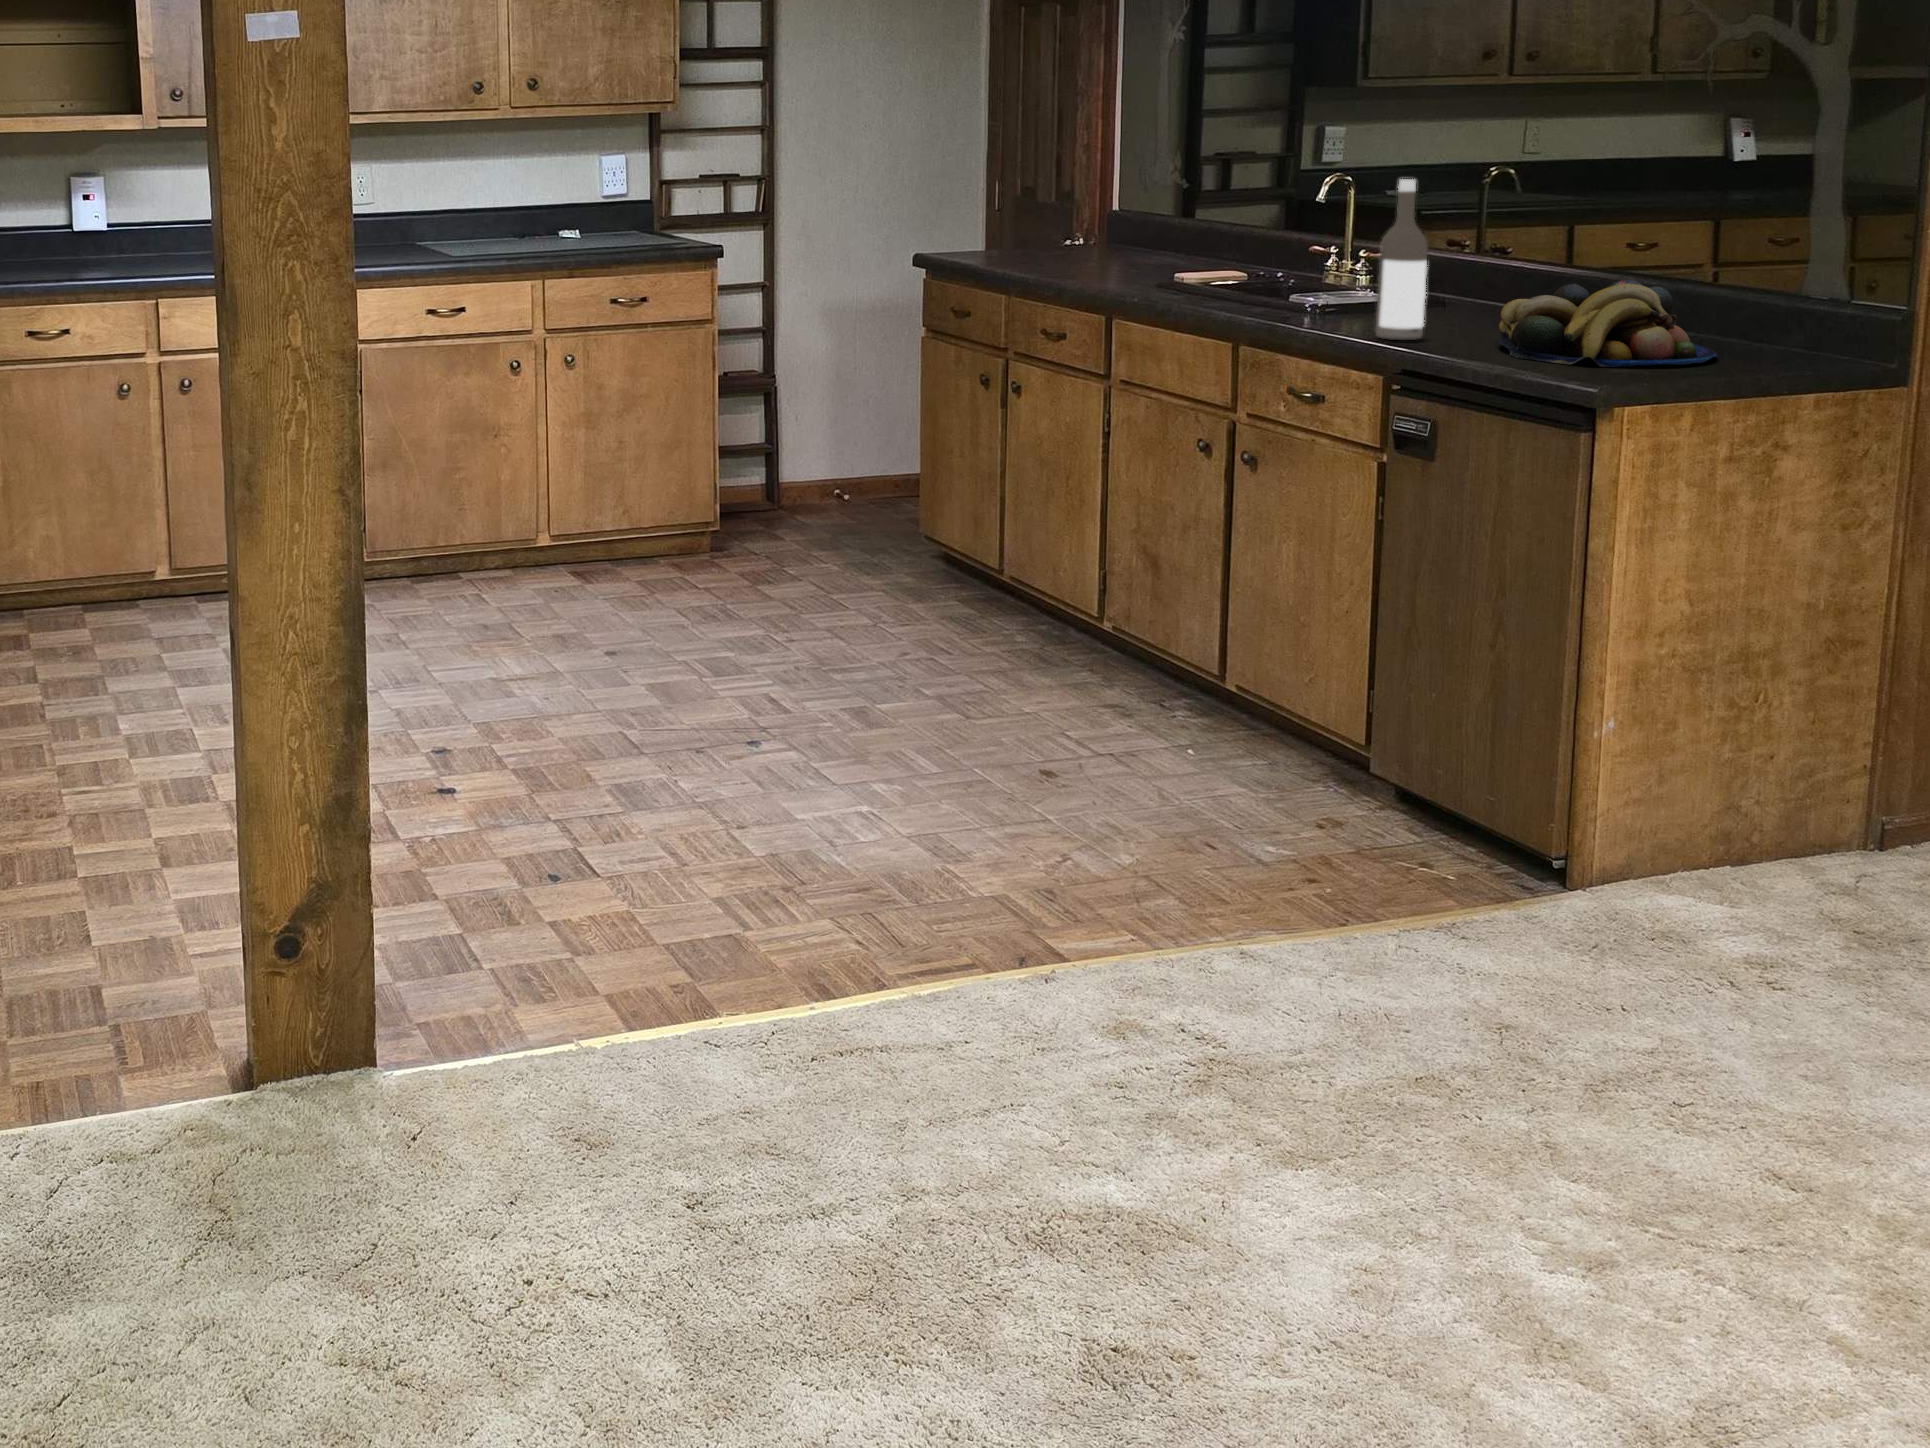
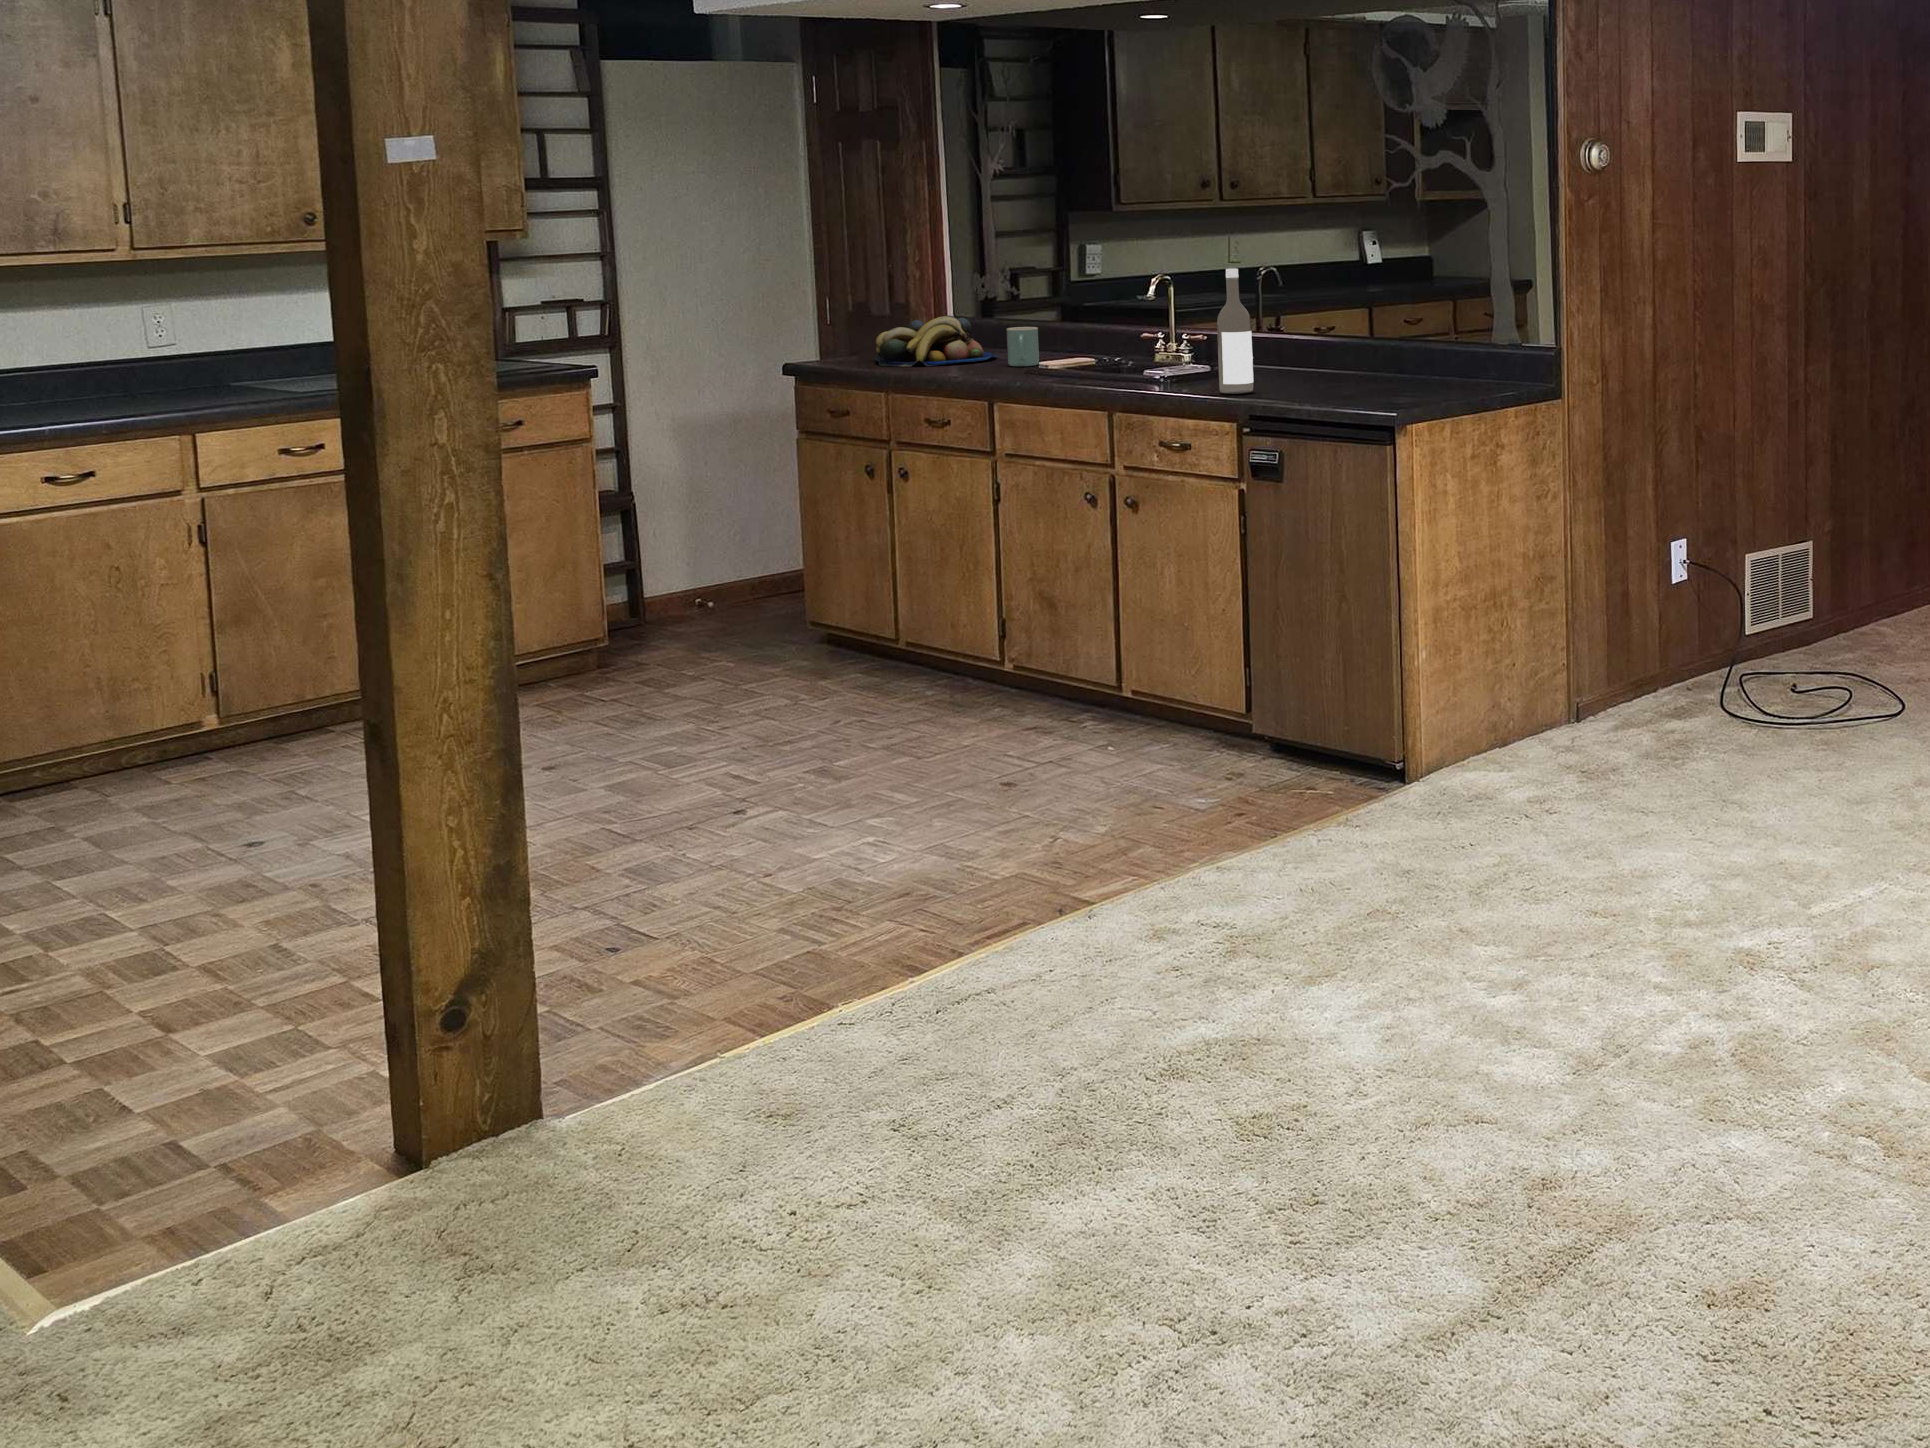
mug: none [1153,232,1193,278] -> present [1007,327,1039,366]
fruit bowl: present [1498,280,1717,367] -> present [875,315,997,367]

